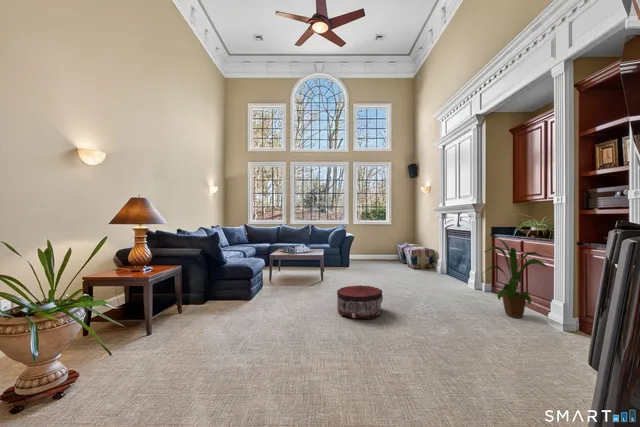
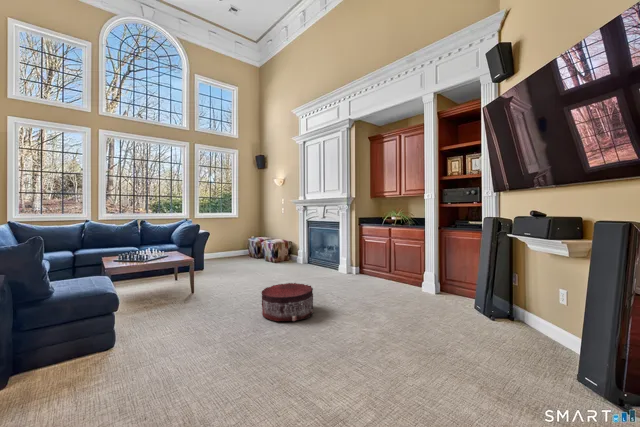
house plant: present [484,239,548,318] -> none [375,225,426,290]

